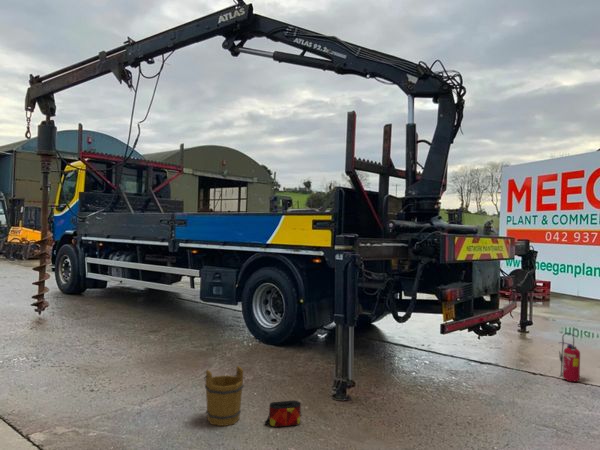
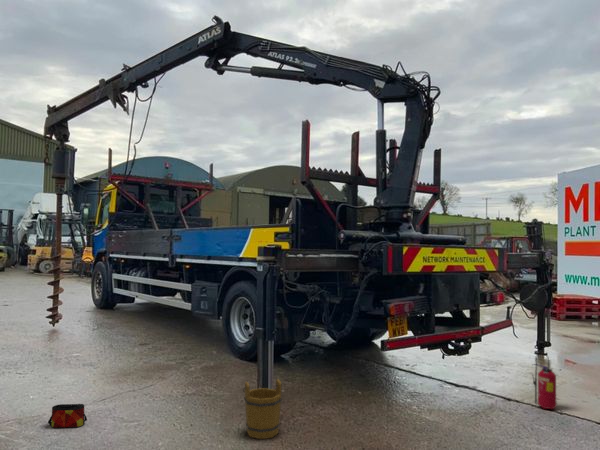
bucket: present [204,366,243,426] -> present [243,379,282,439]
bag: present [265,401,301,427] -> present [48,404,87,428]

